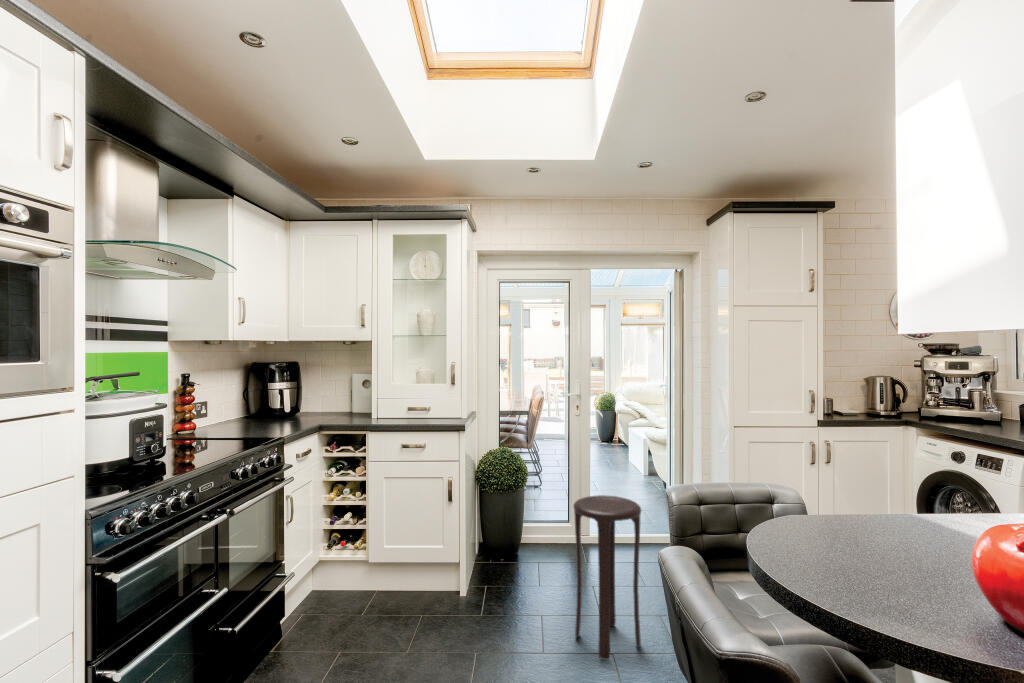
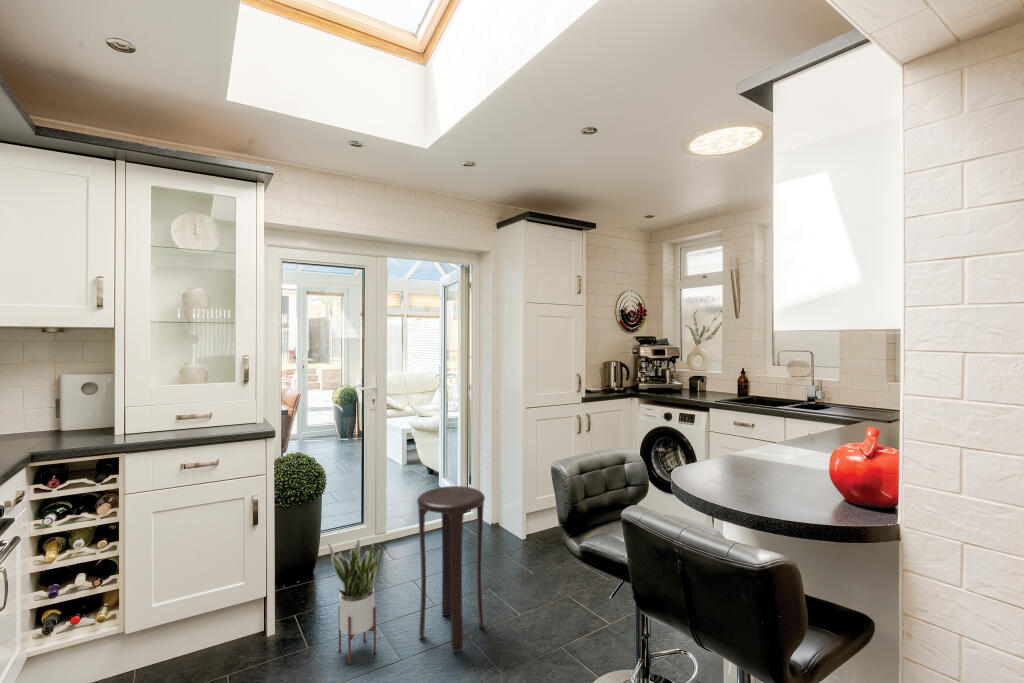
potted plant: none [496,526,540,637] -> present [328,539,380,664]

